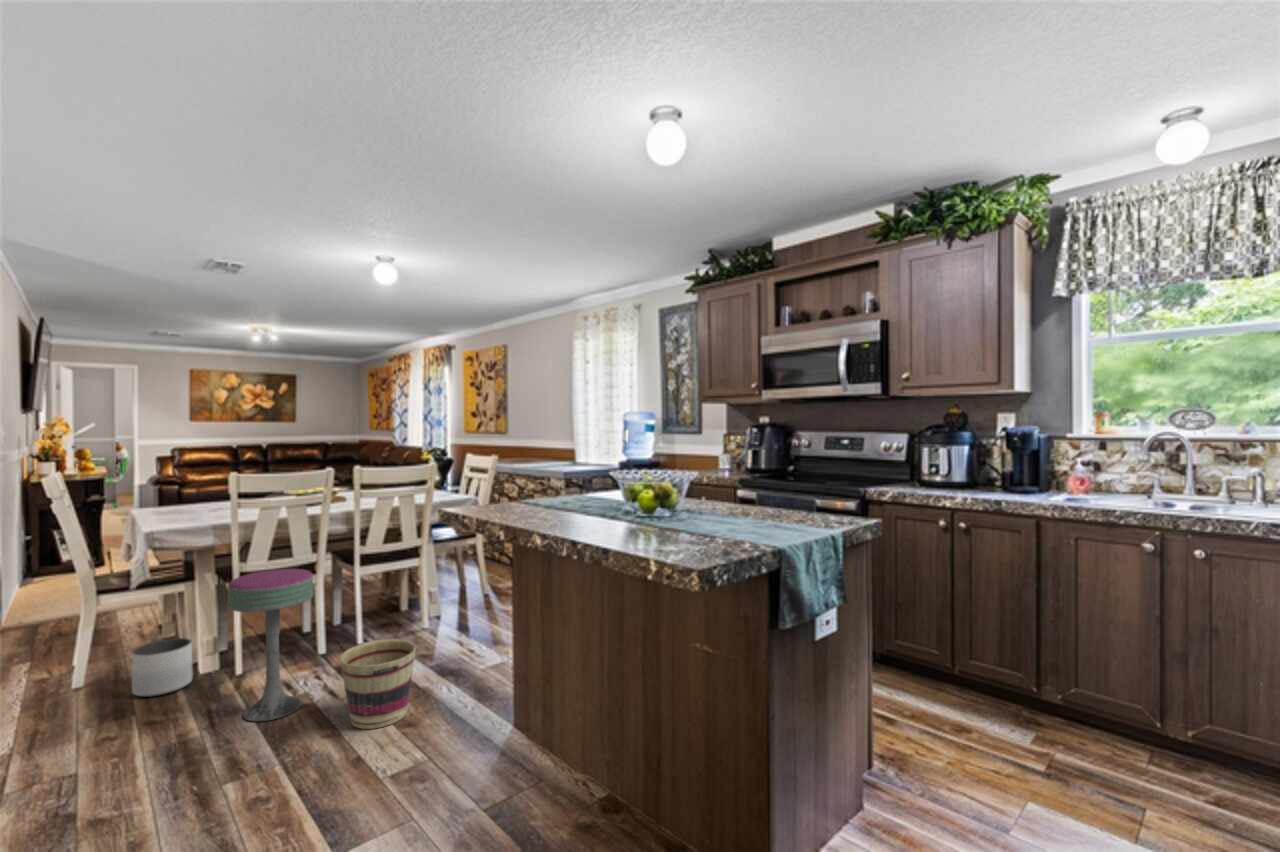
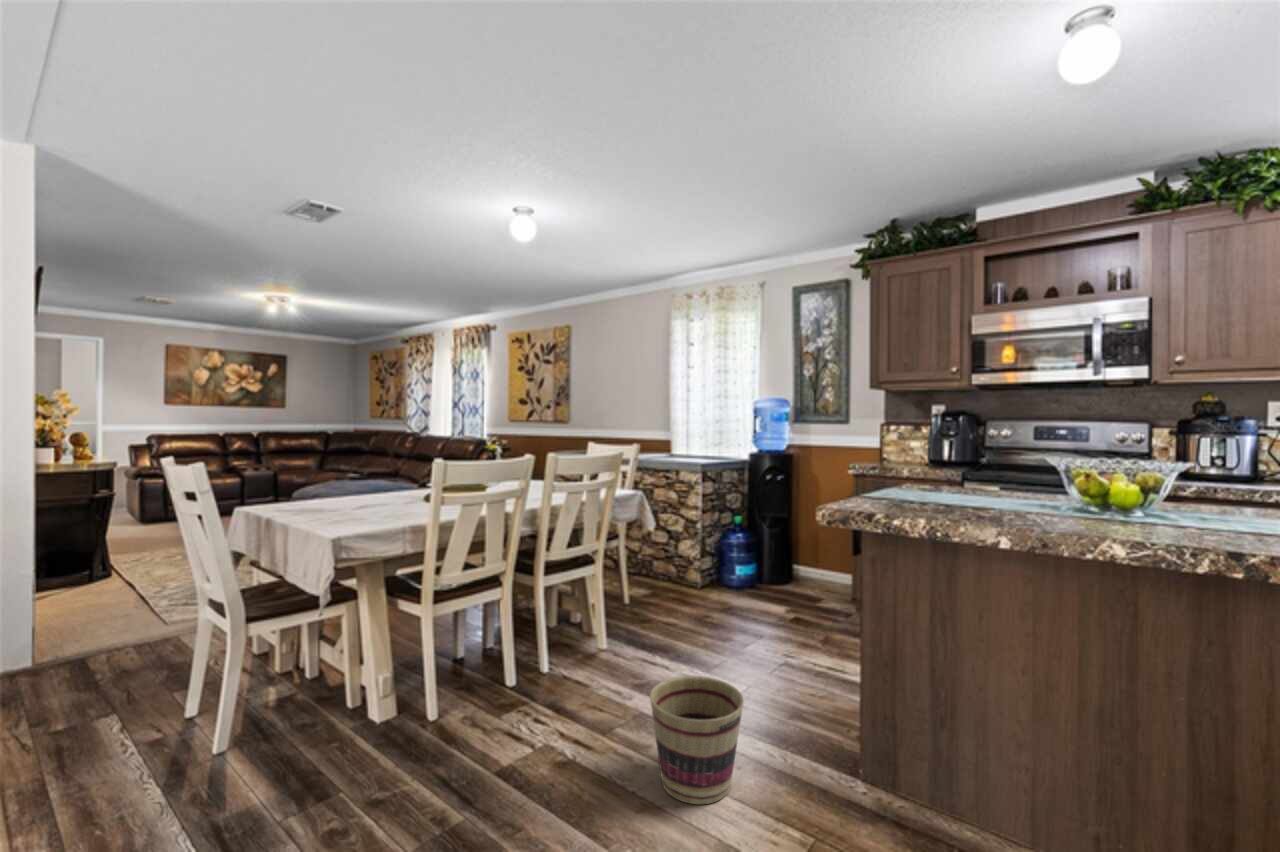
bar stool: present [228,569,314,722] -> none [490,586,592,803]
planter: present [132,638,193,697] -> none [312,682,385,771]

